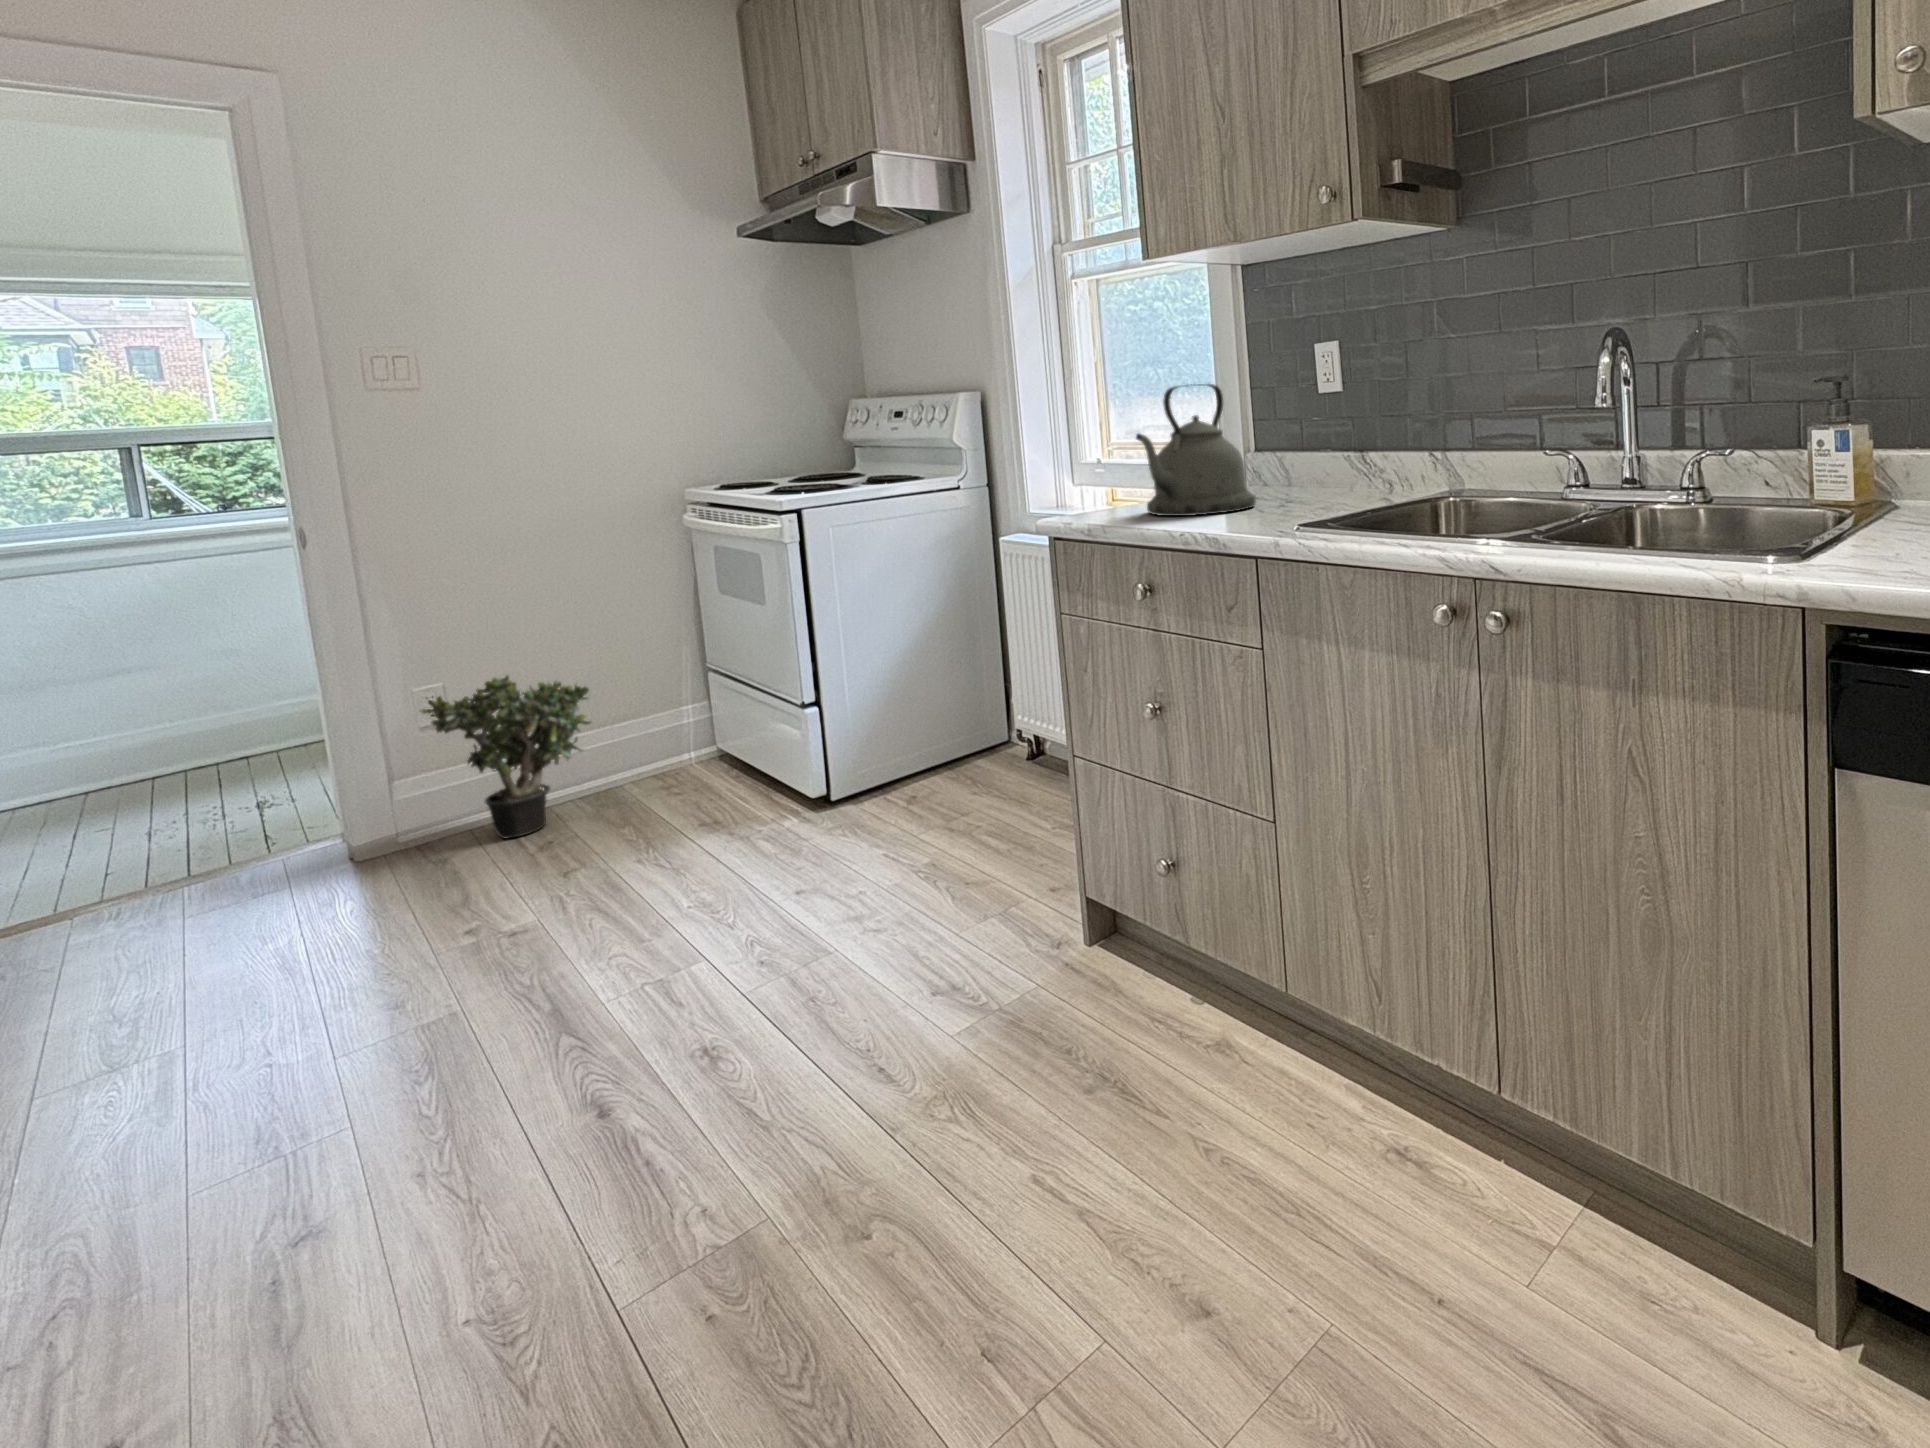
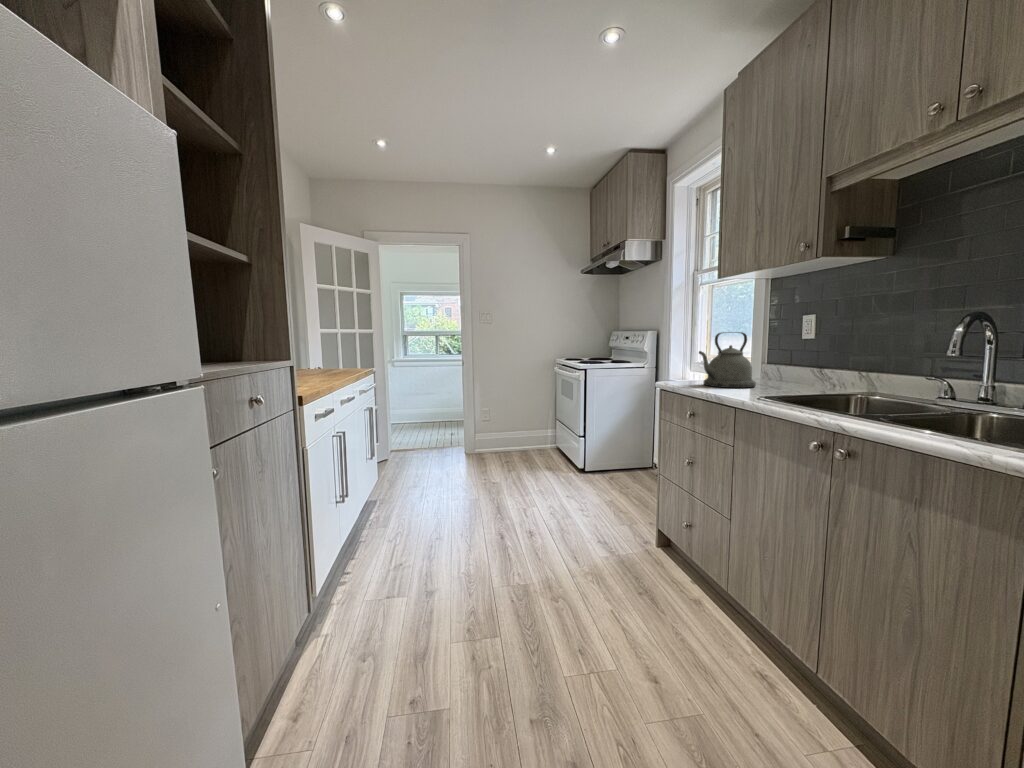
potted plant: present [421,675,591,838] -> none [481,409,522,458]

